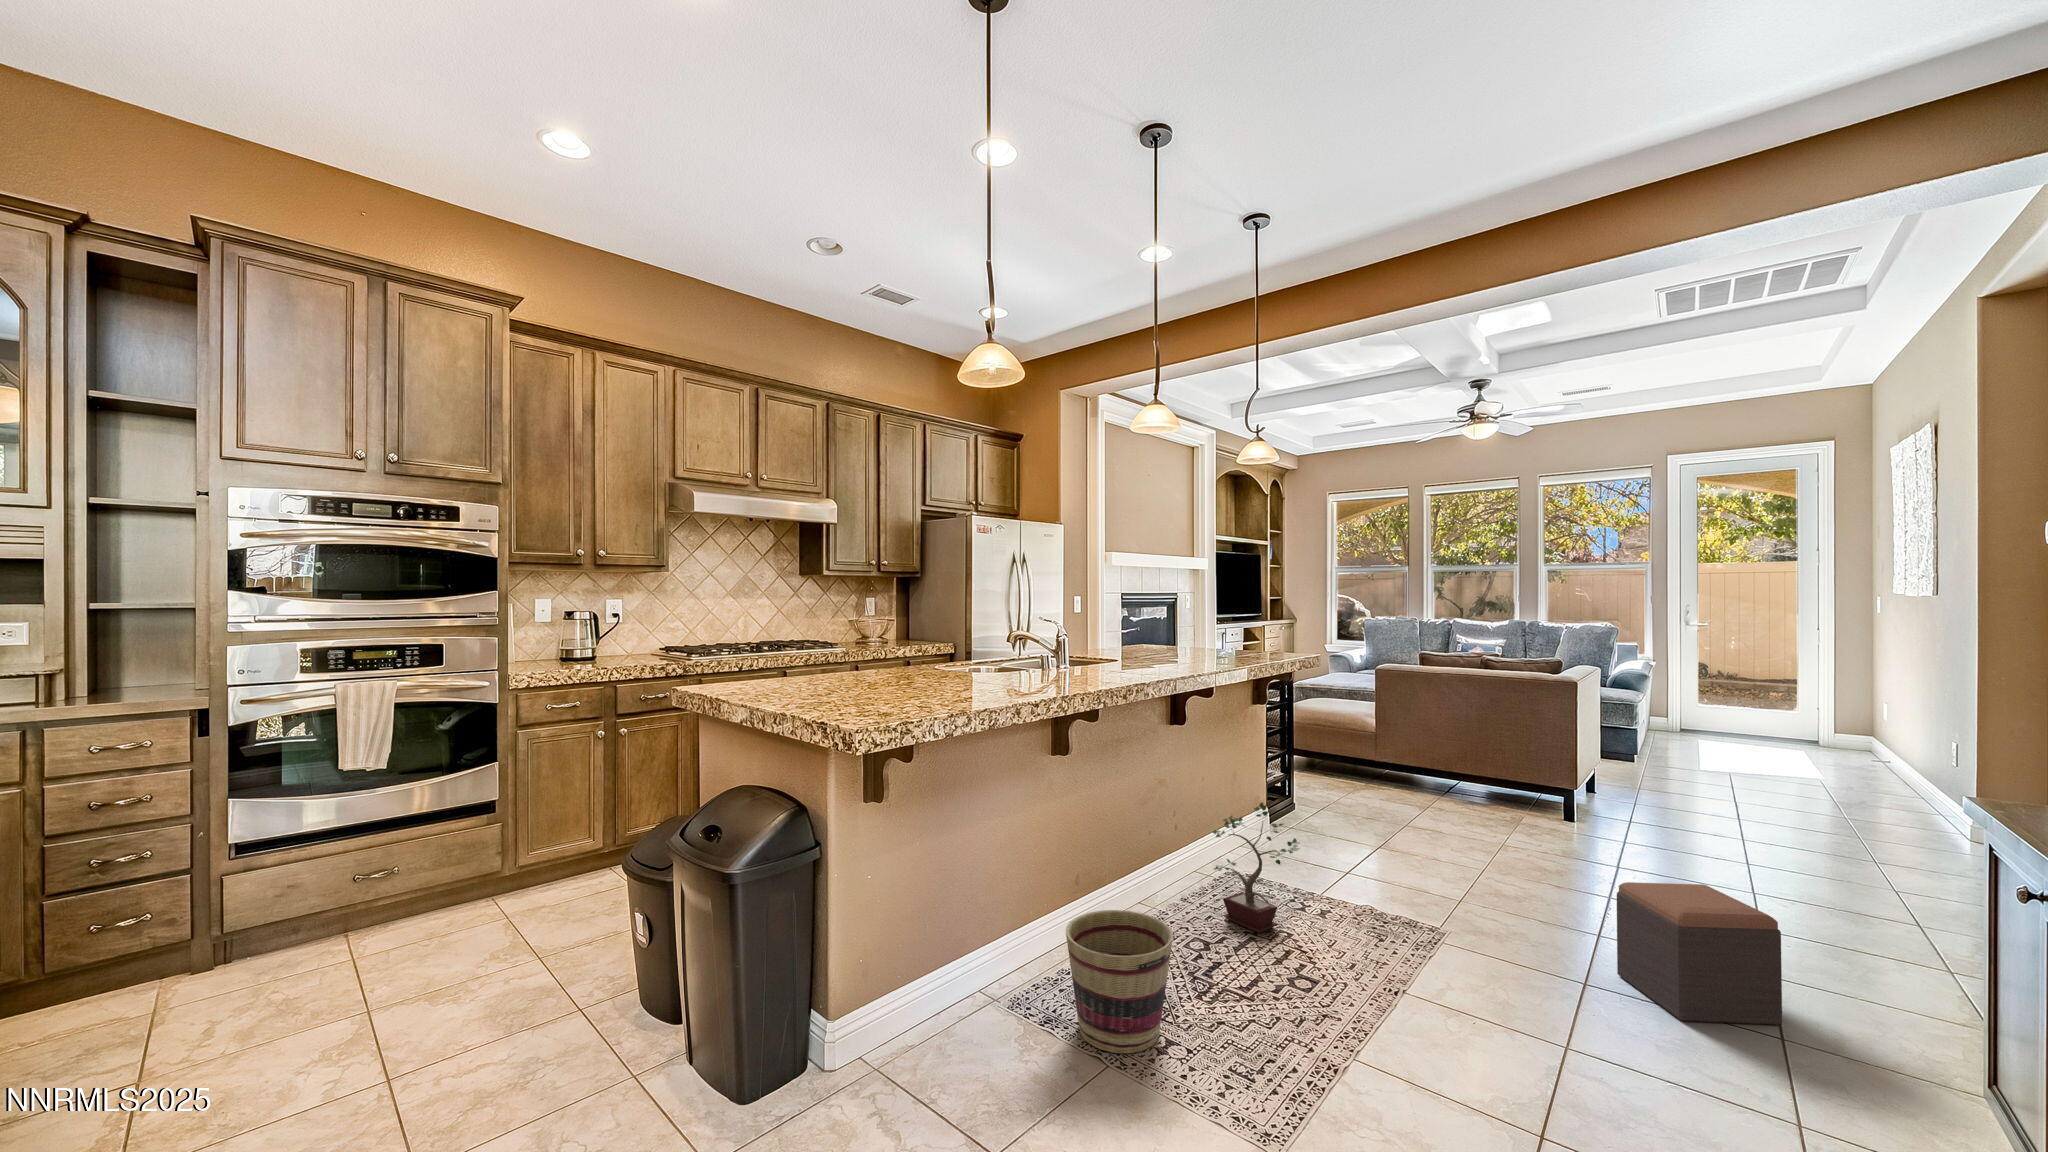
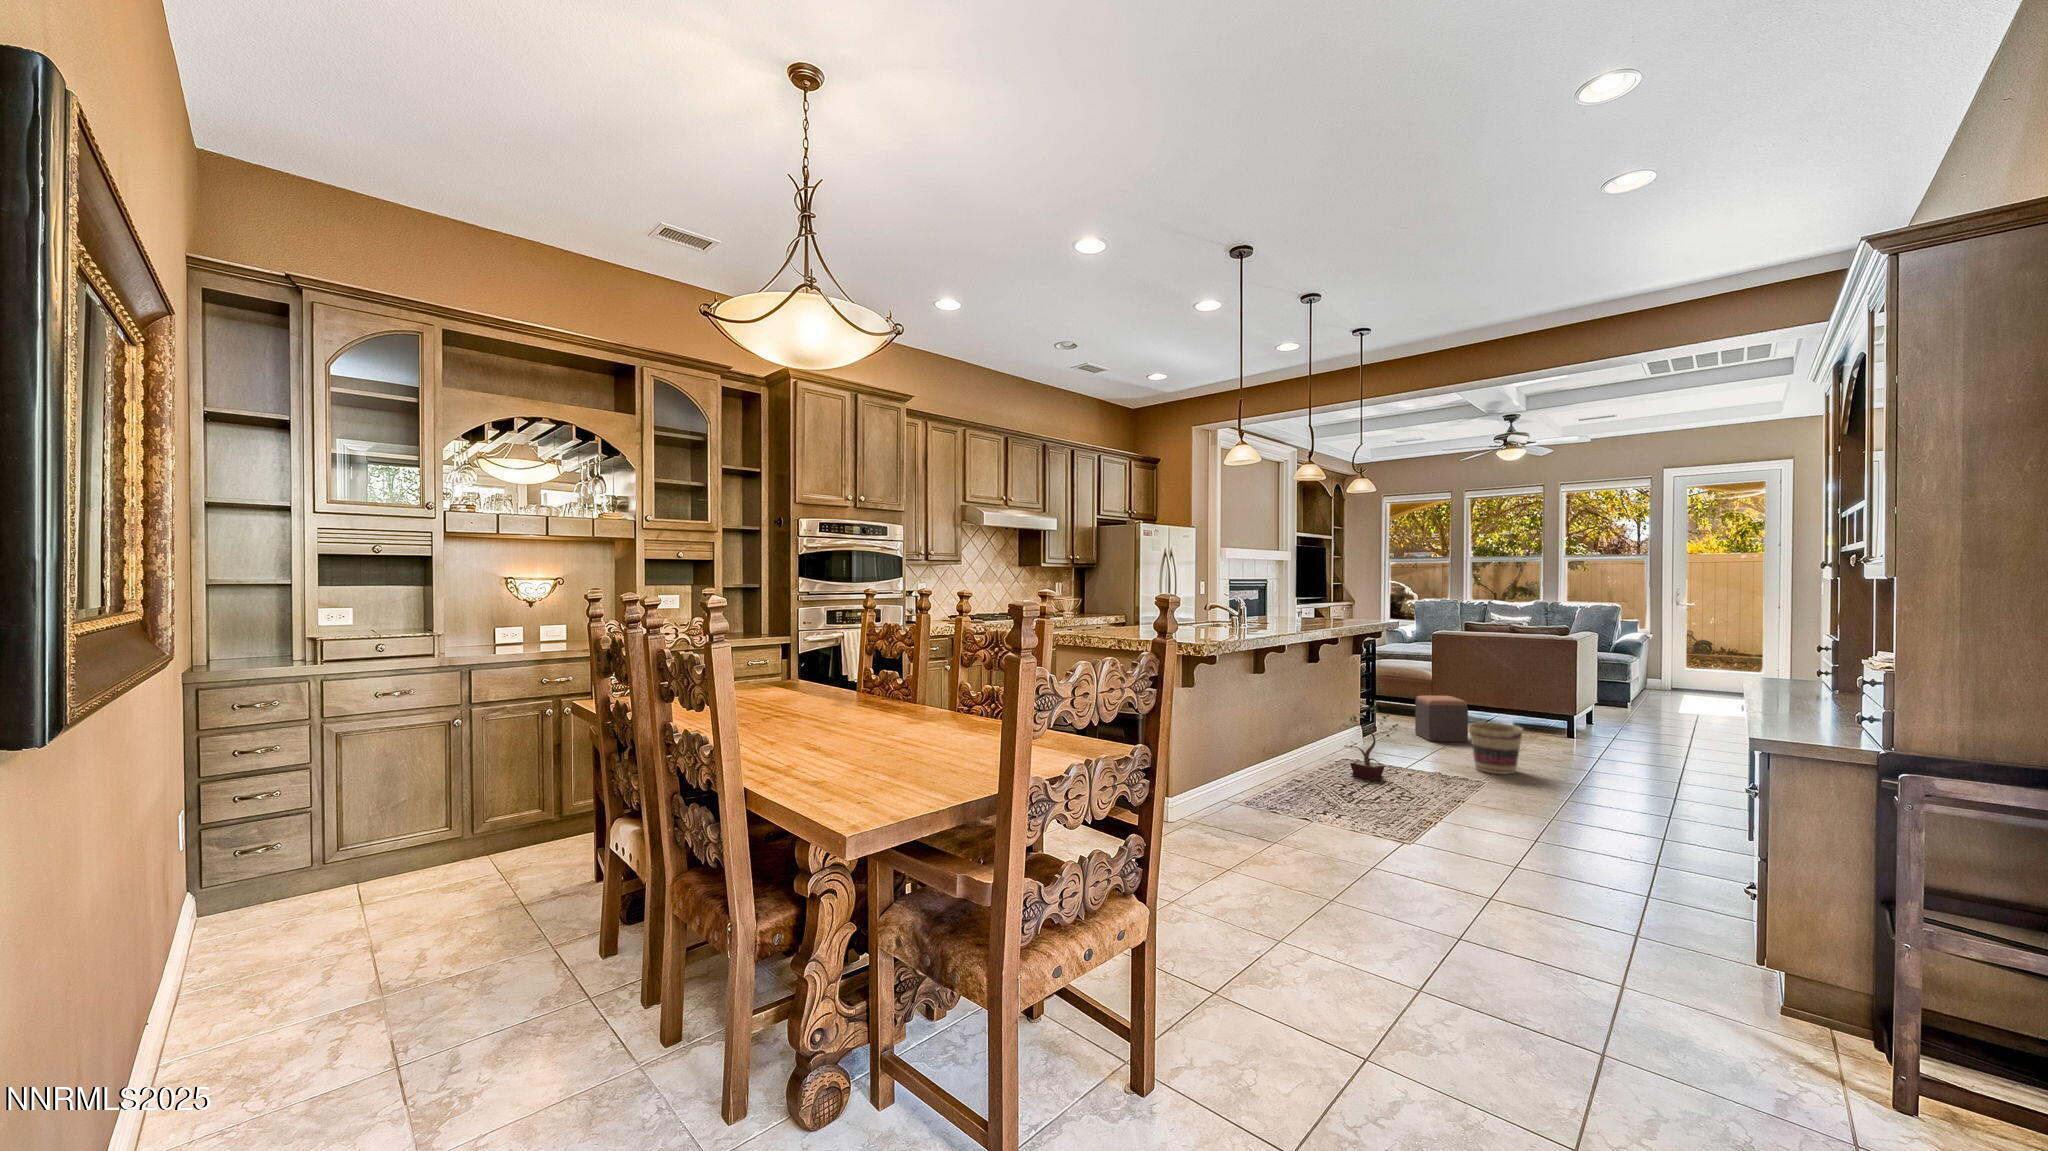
footstool: present [1617,882,1782,1025] -> present [1415,695,1468,742]
basket: present [1066,910,1173,1053] -> present [1469,722,1523,774]

